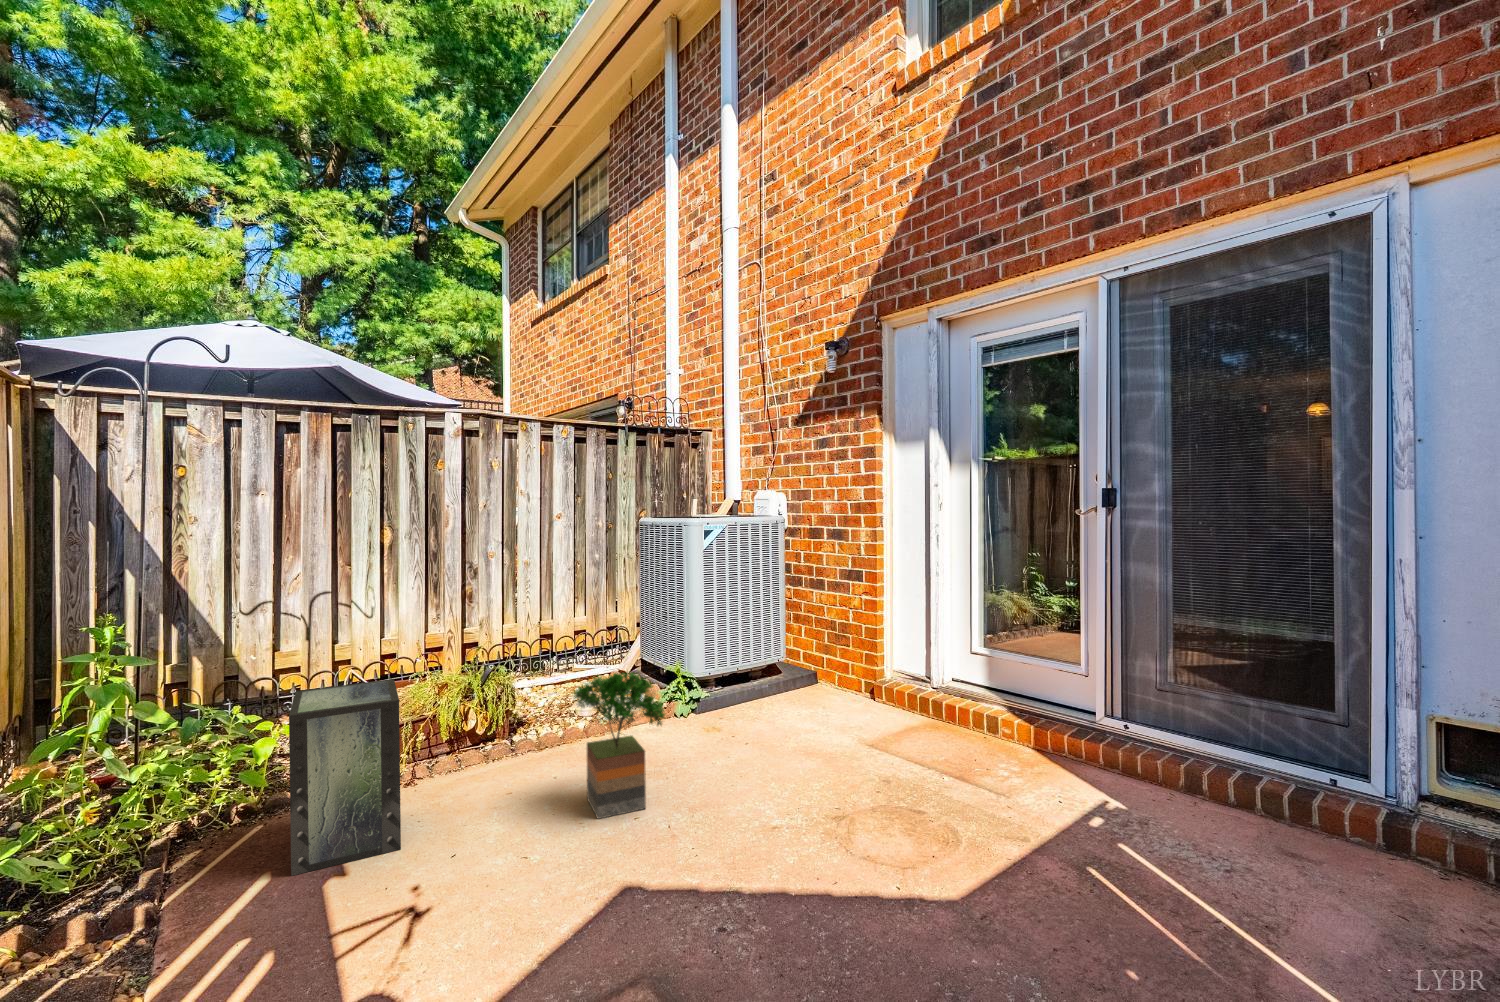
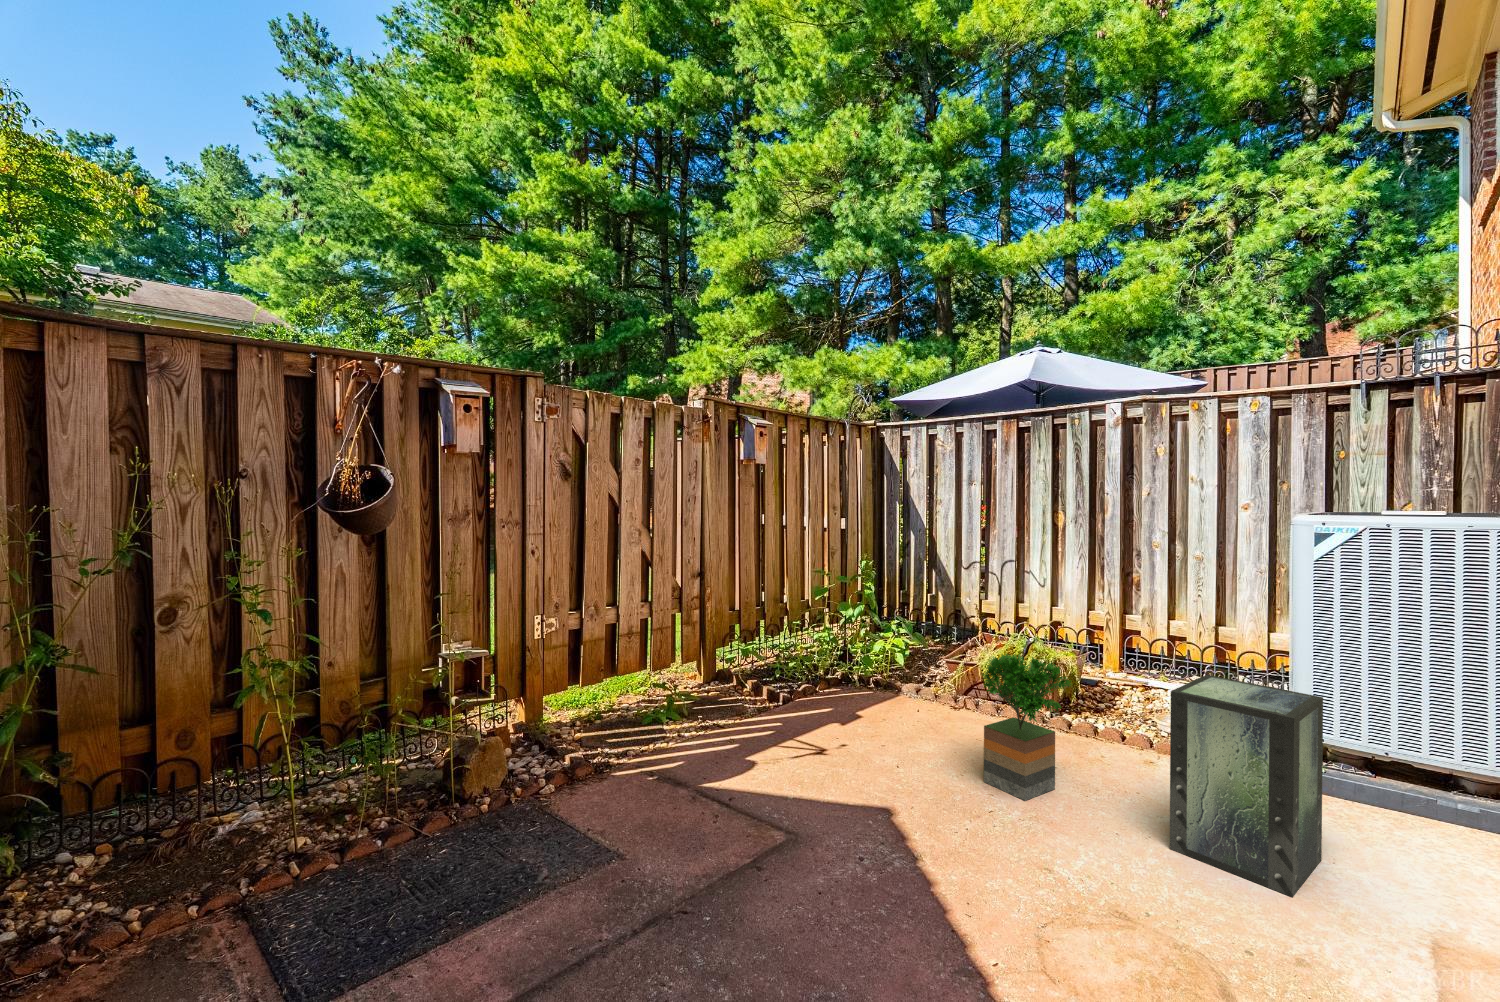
storage box: present [289,679,401,876] -> present [1170,675,1323,897]

